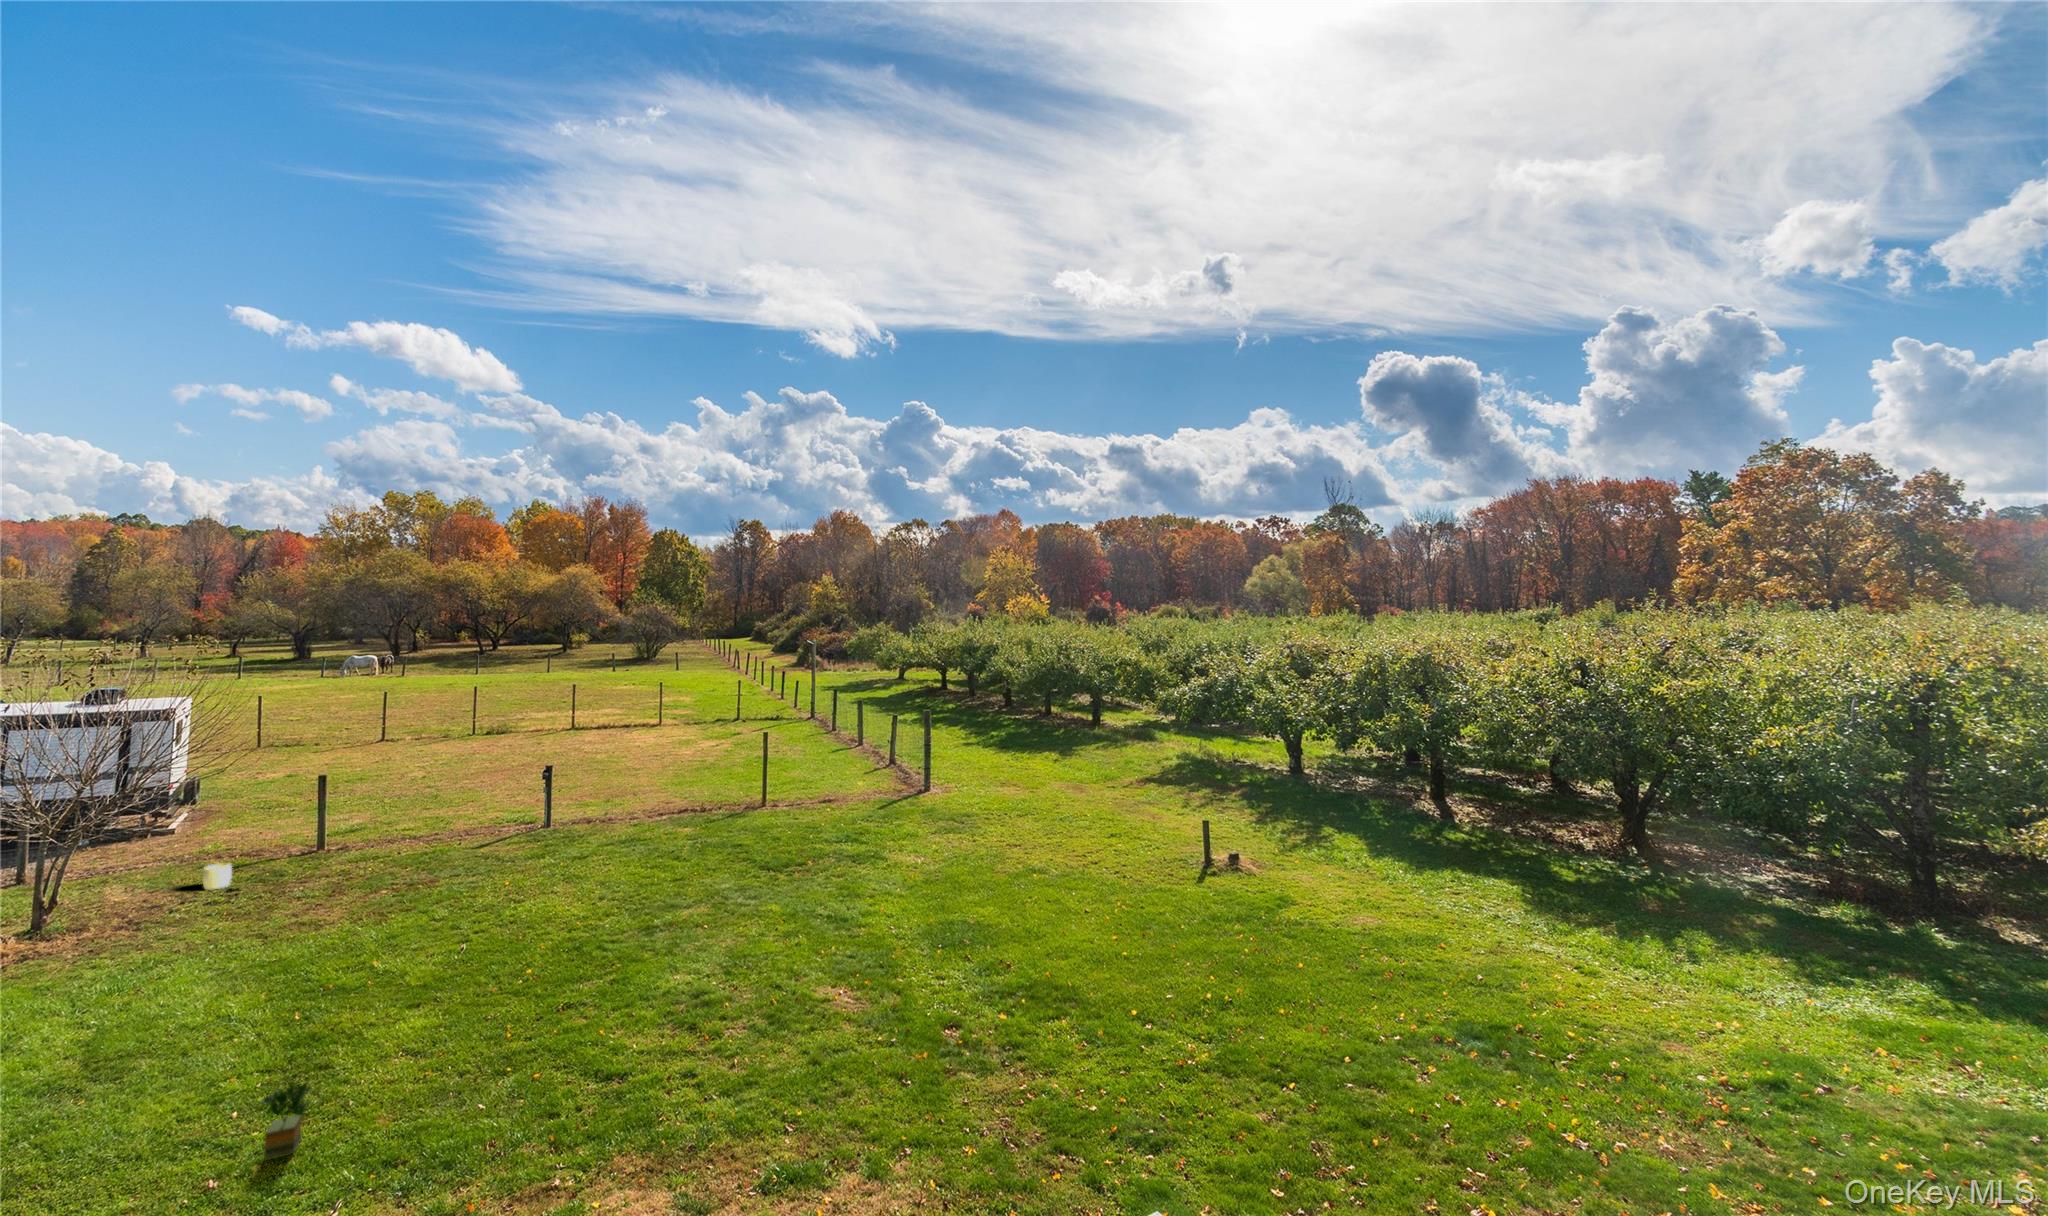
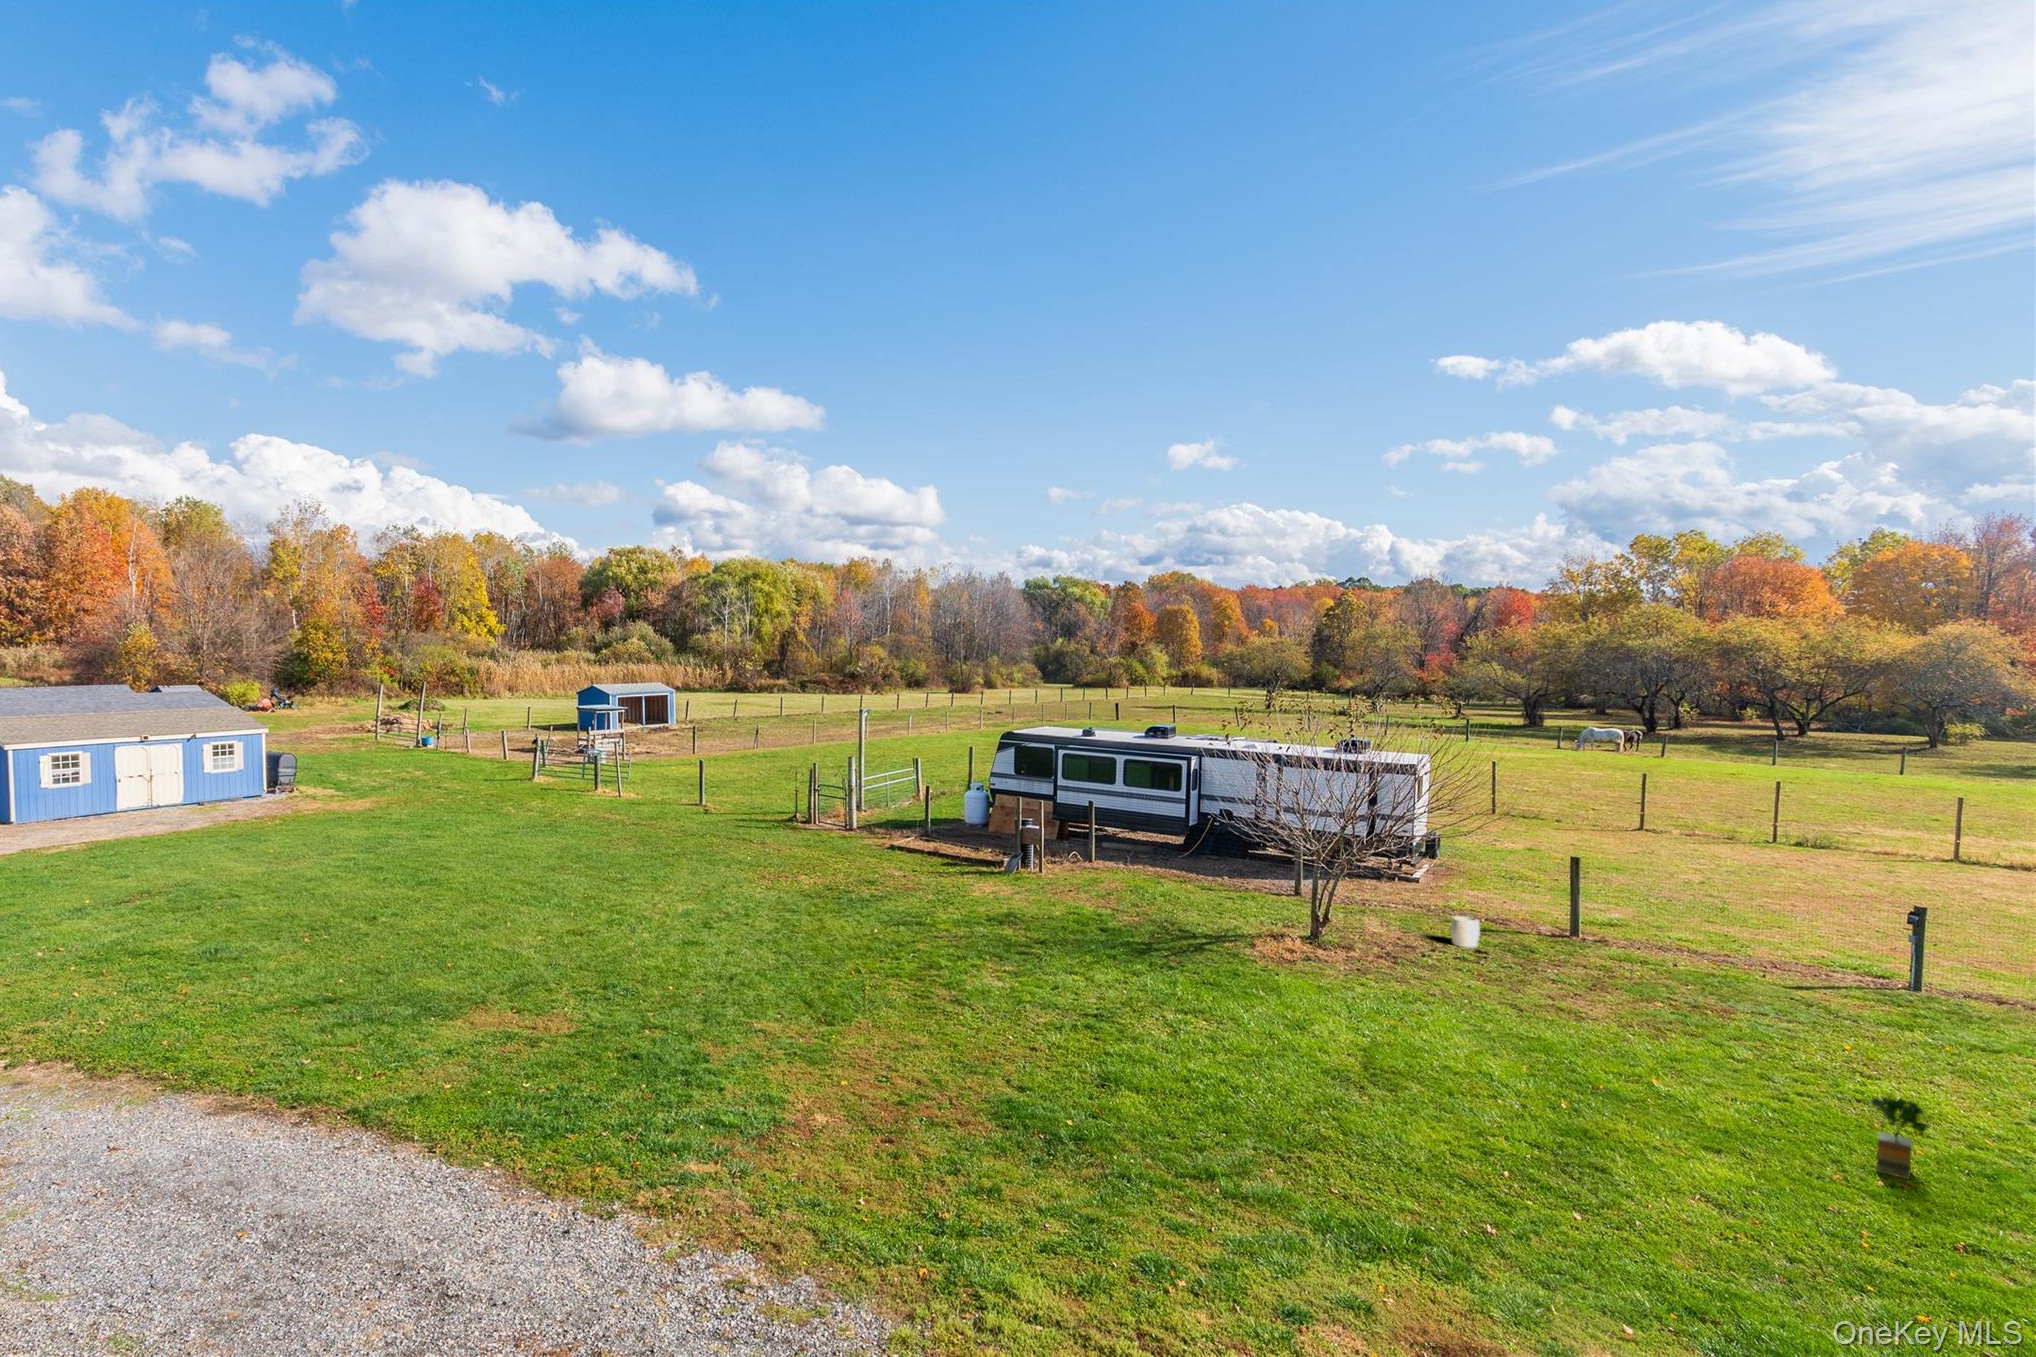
potted tree: present [261,1084,312,1160] -> present [1870,1097,1928,1179]

